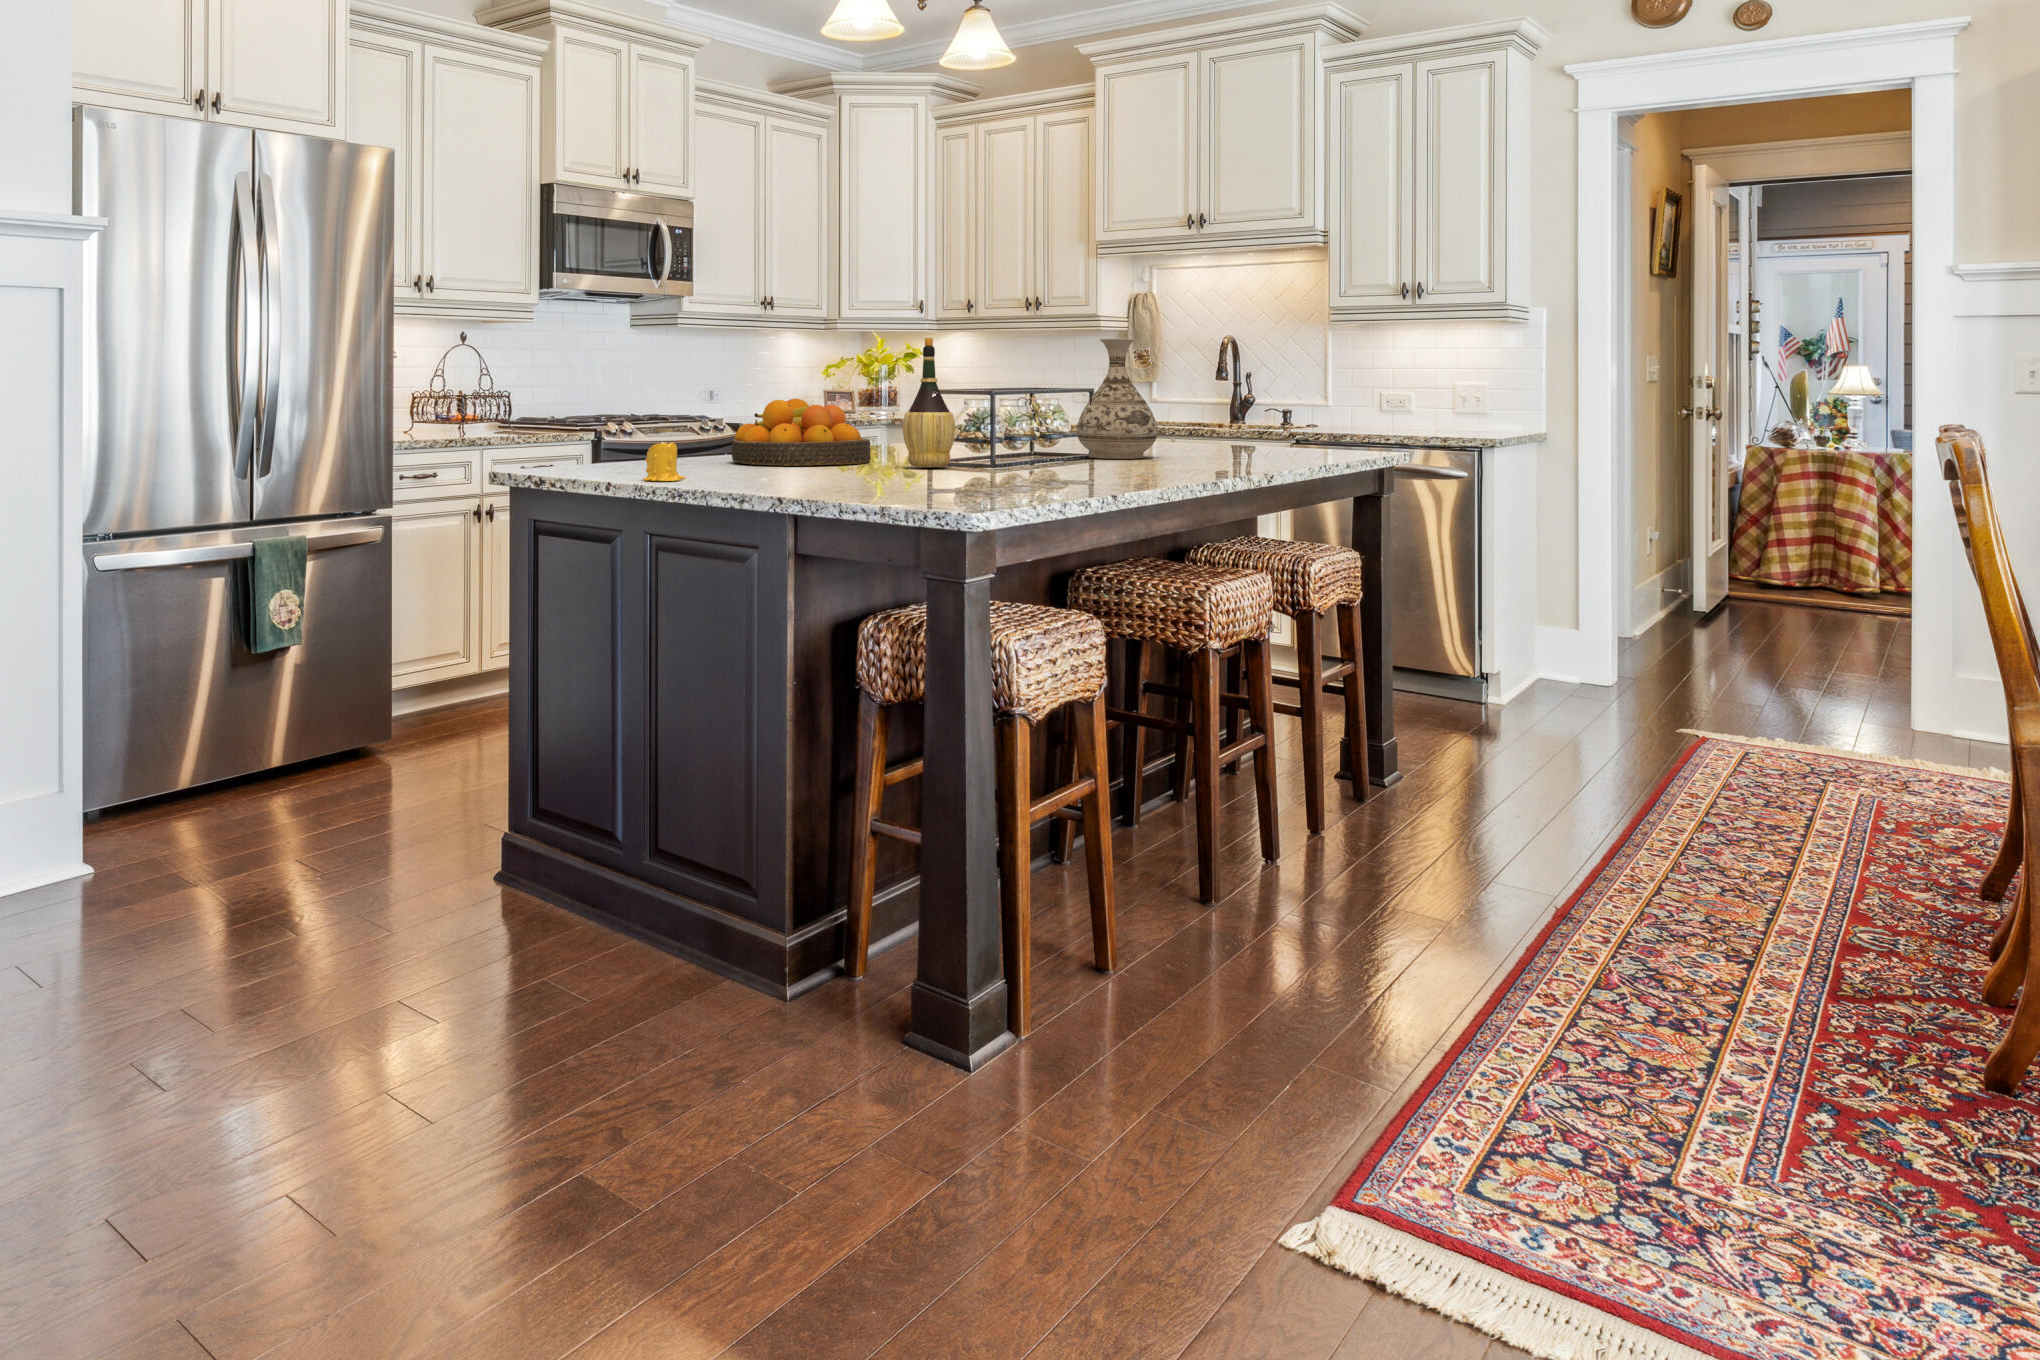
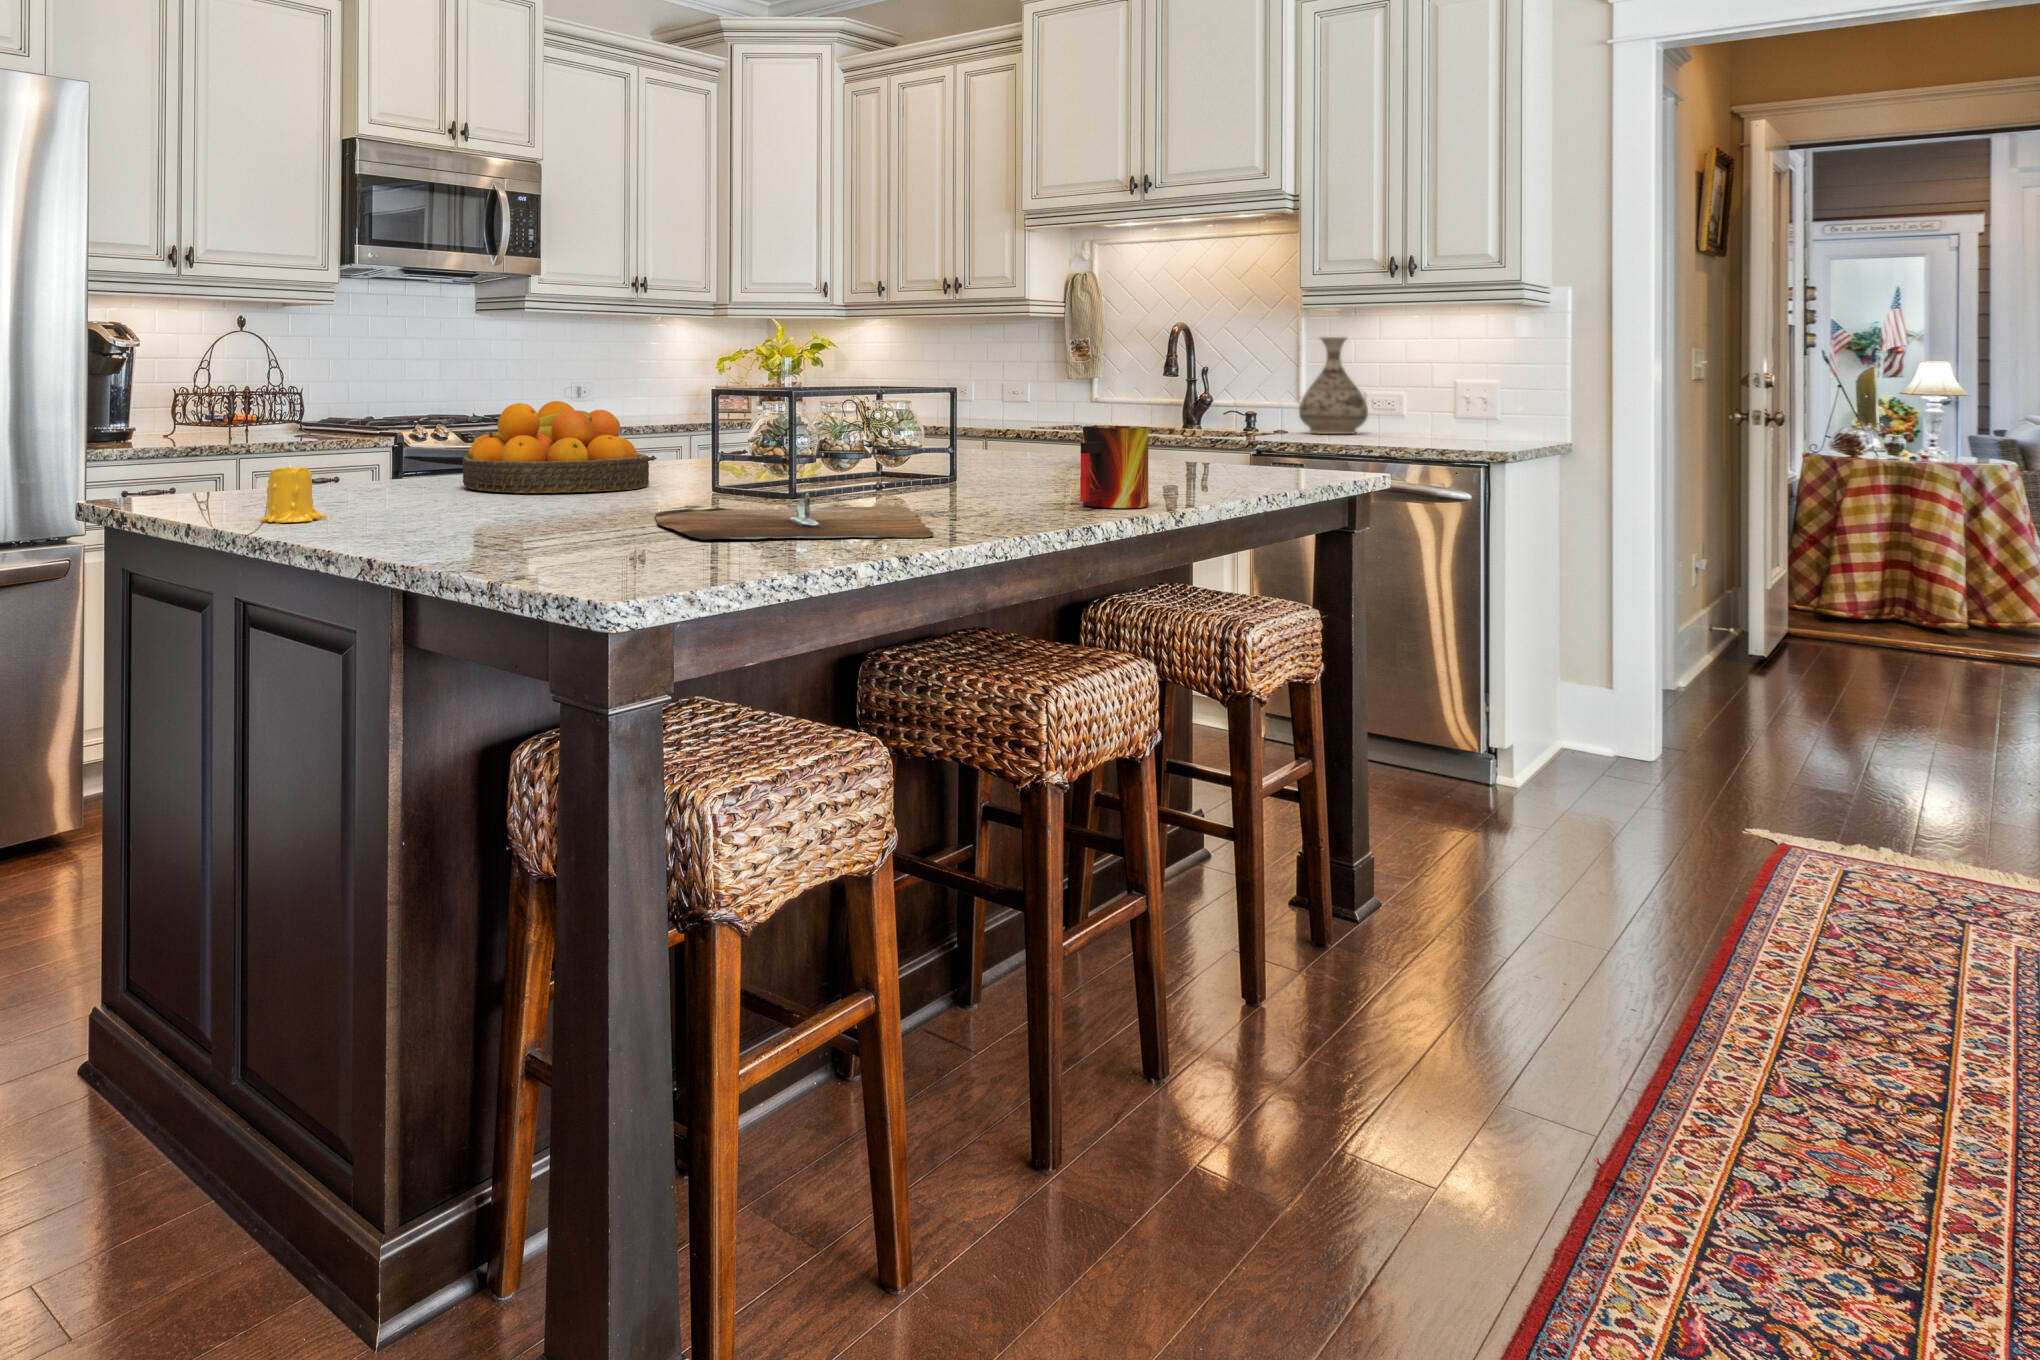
wine bottle: present [903,338,955,468] -> none [669,318,741,498]
vase: present [1077,339,1157,459] -> present [1299,337,1368,434]
mug: none [1205,414,1251,470] -> present [1080,426,1149,508]
cutting board: none [915,458,1125,486] -> present [655,493,934,540]

